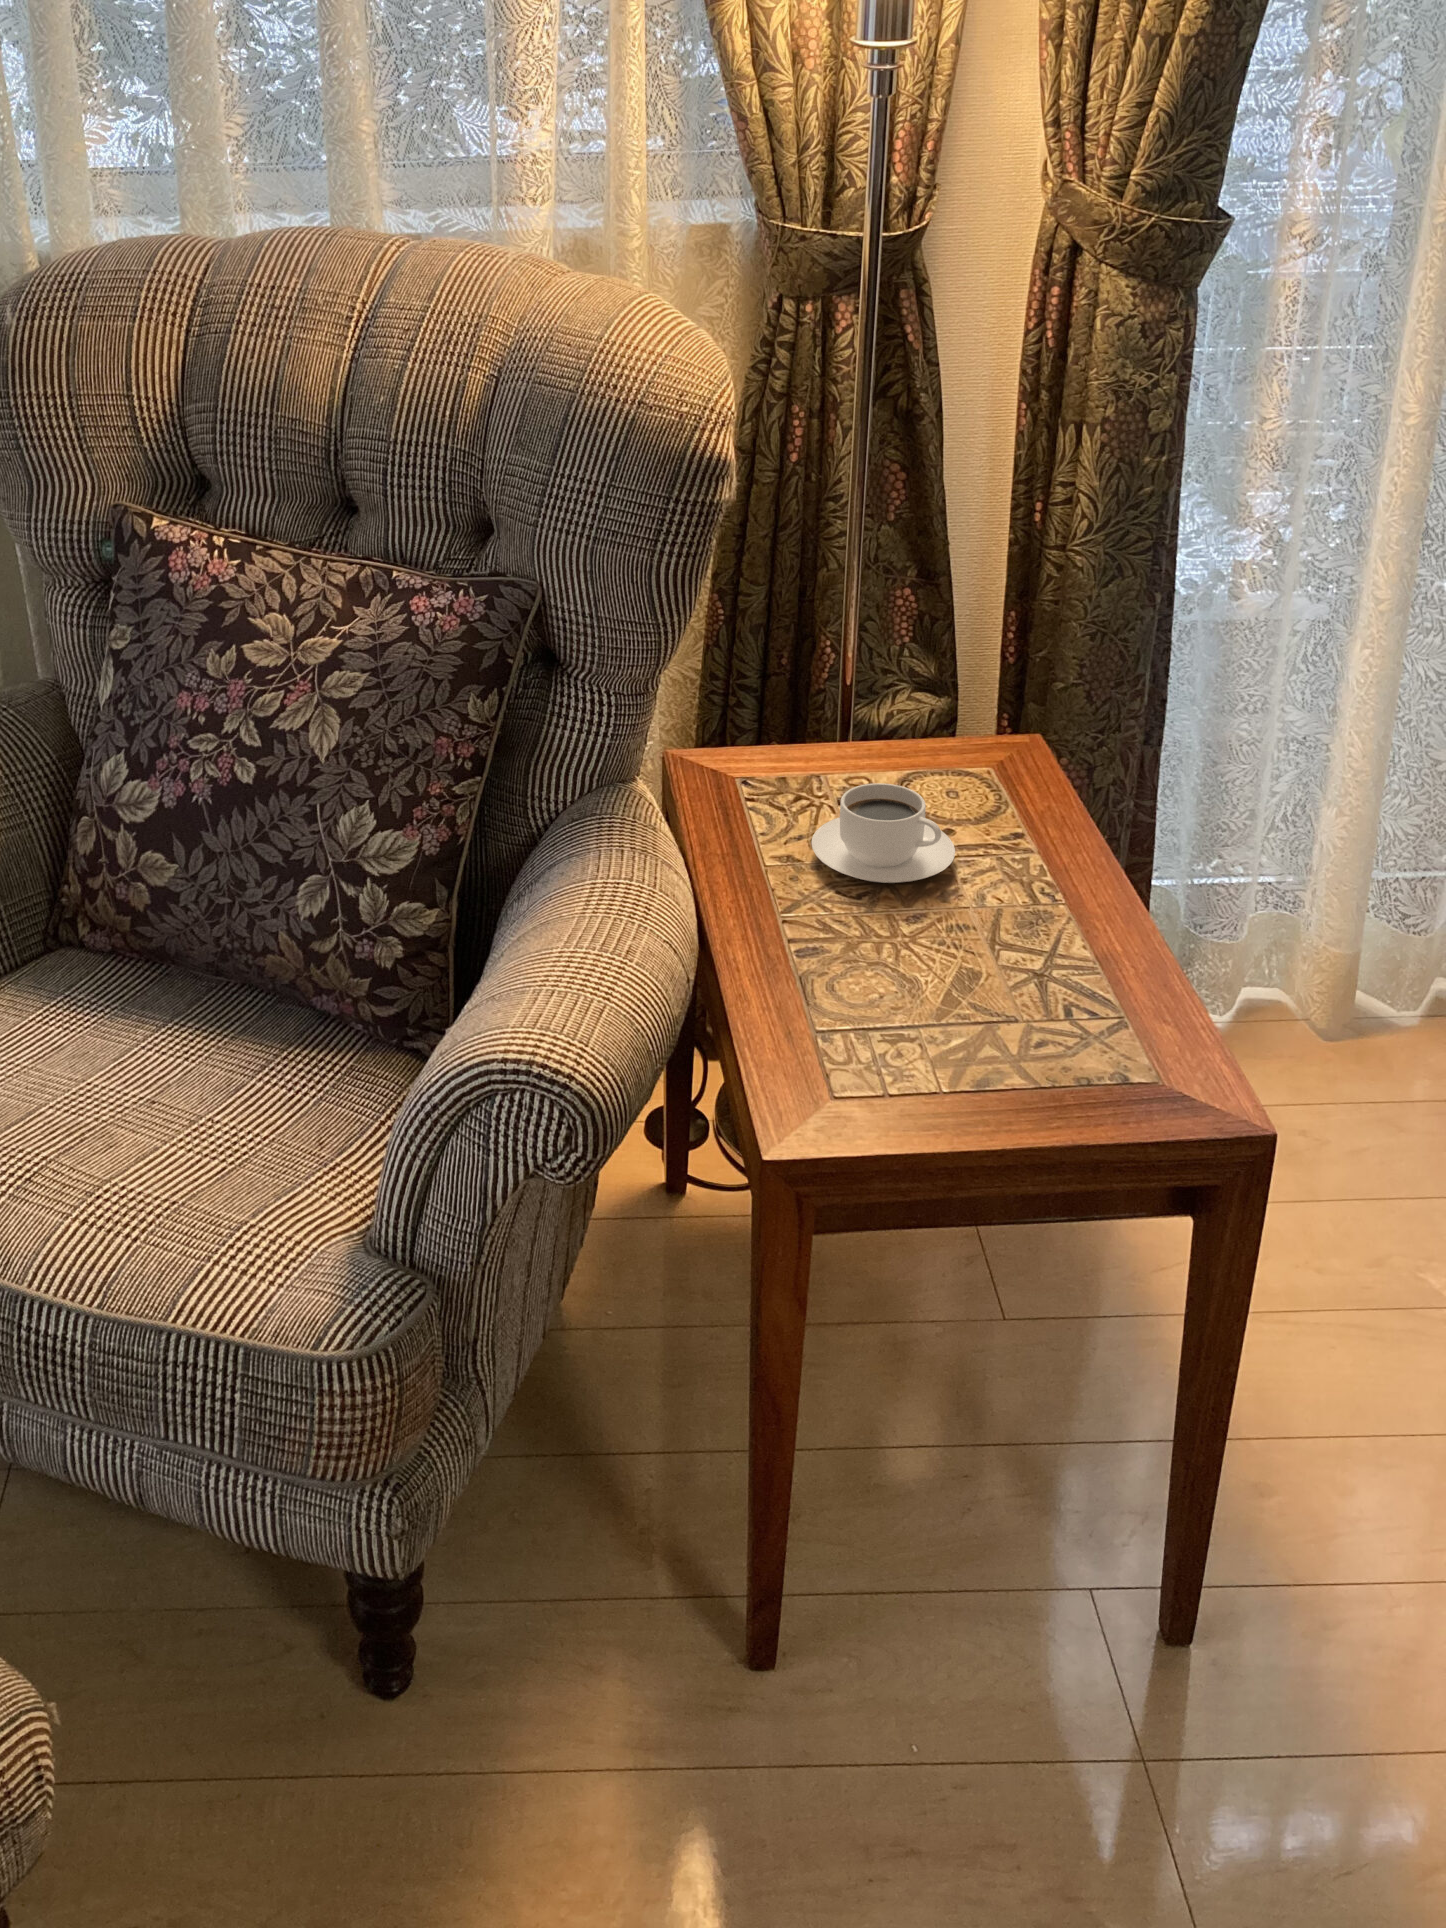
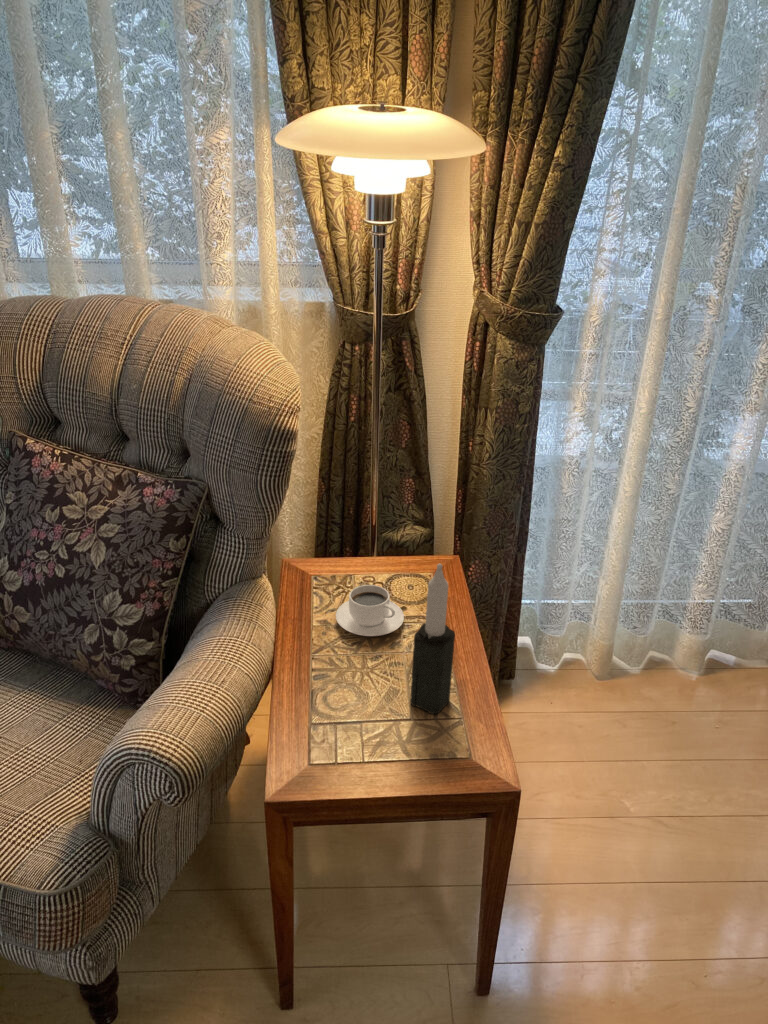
candle: none [1002,699,1098,1019] -> present [410,564,455,714]

